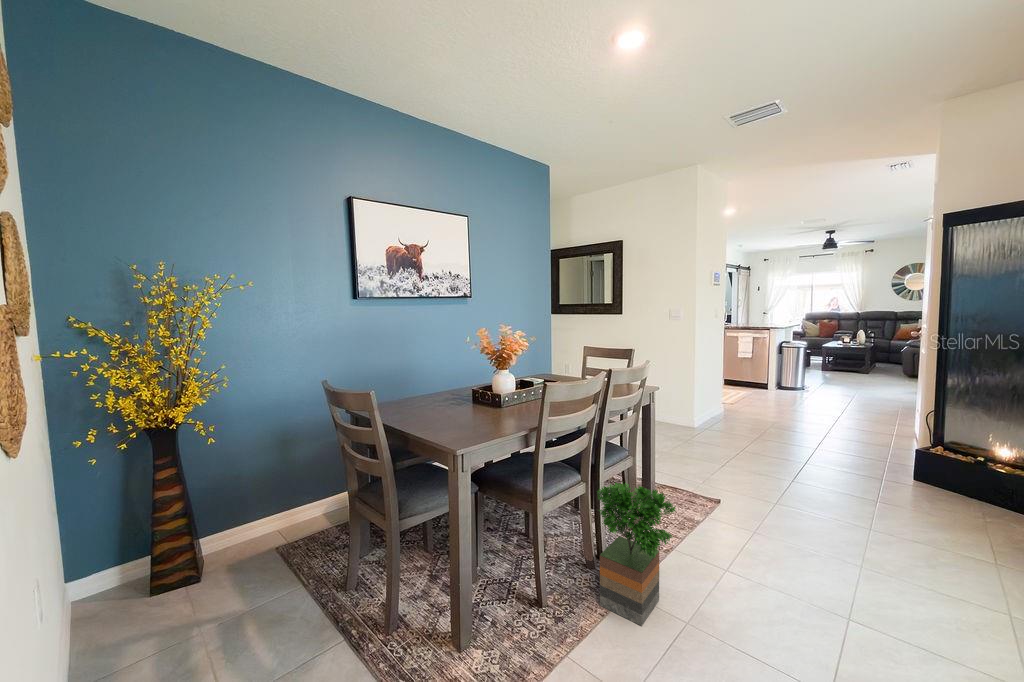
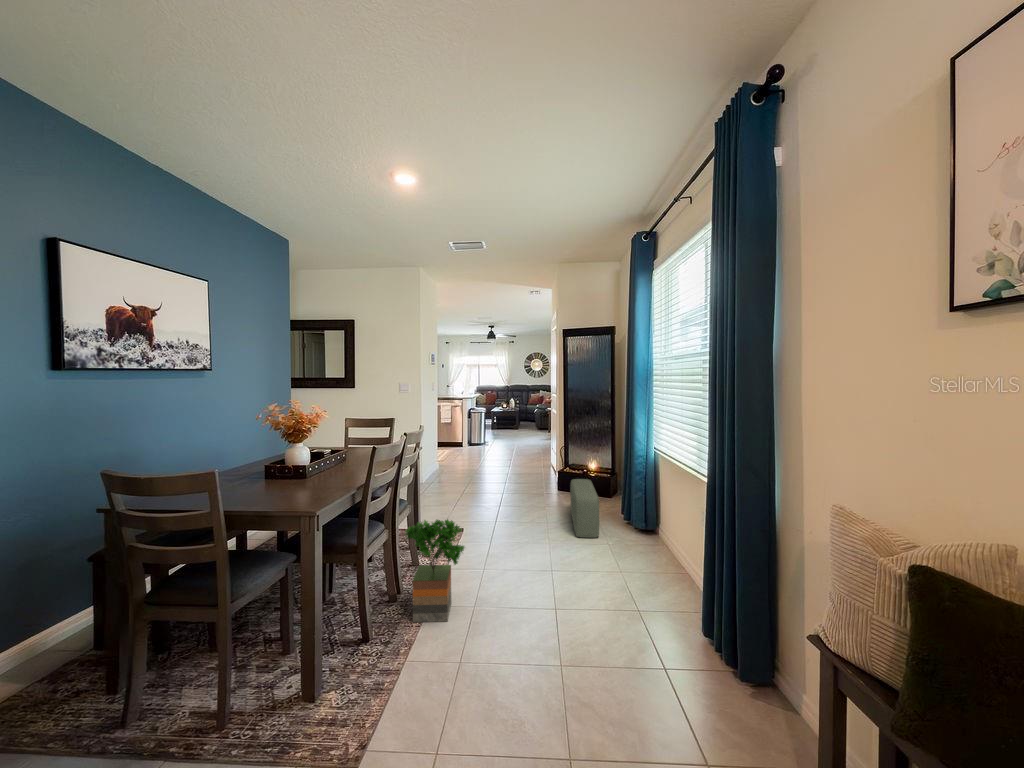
pouf: none [926,469,993,589] -> present [570,479,599,538]

